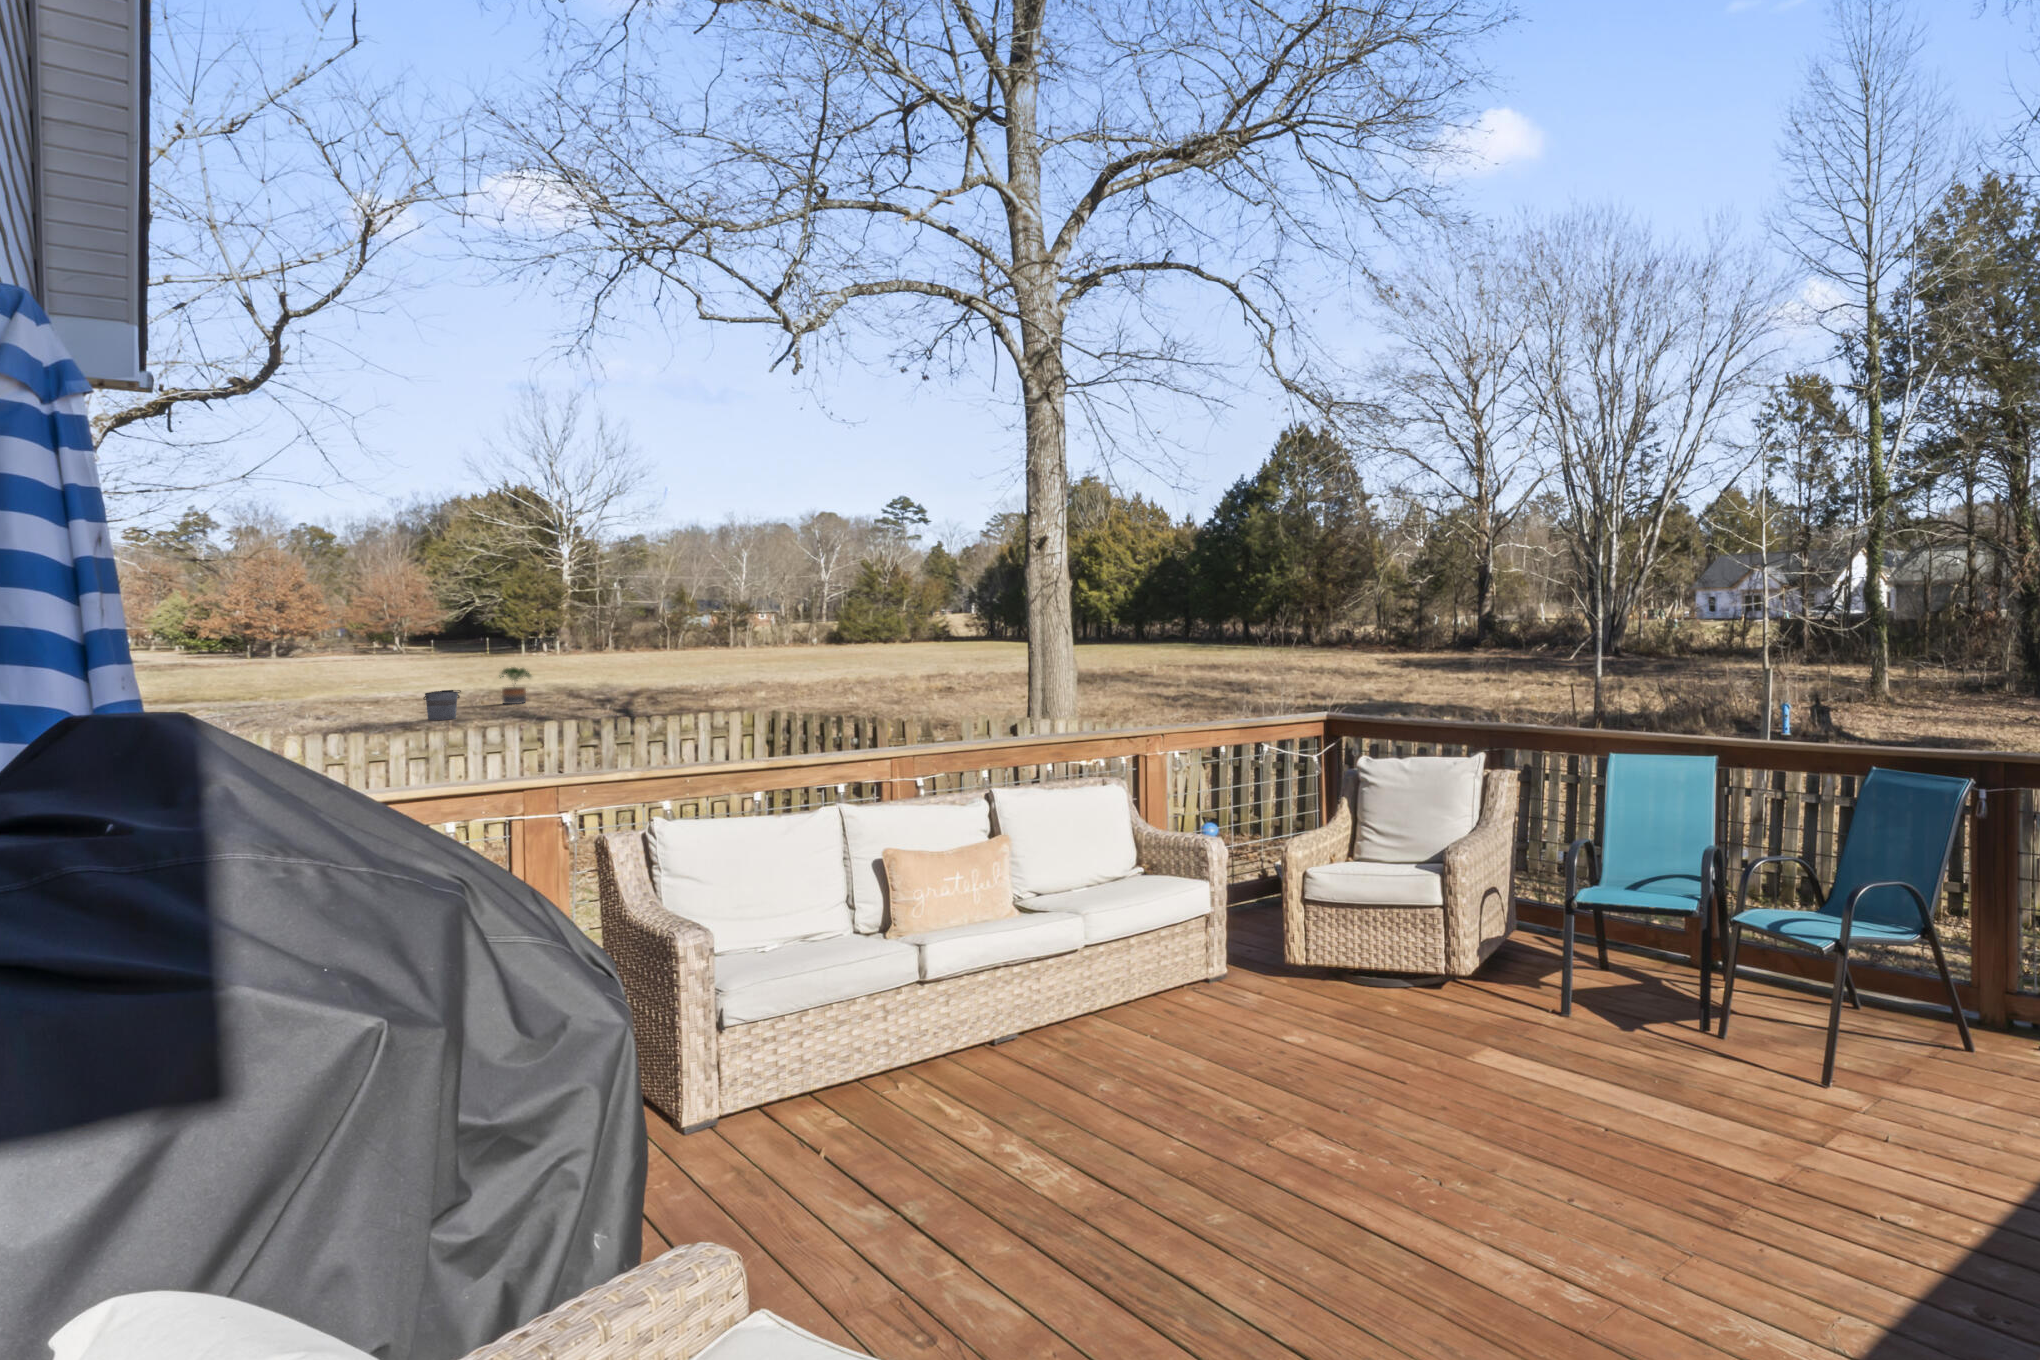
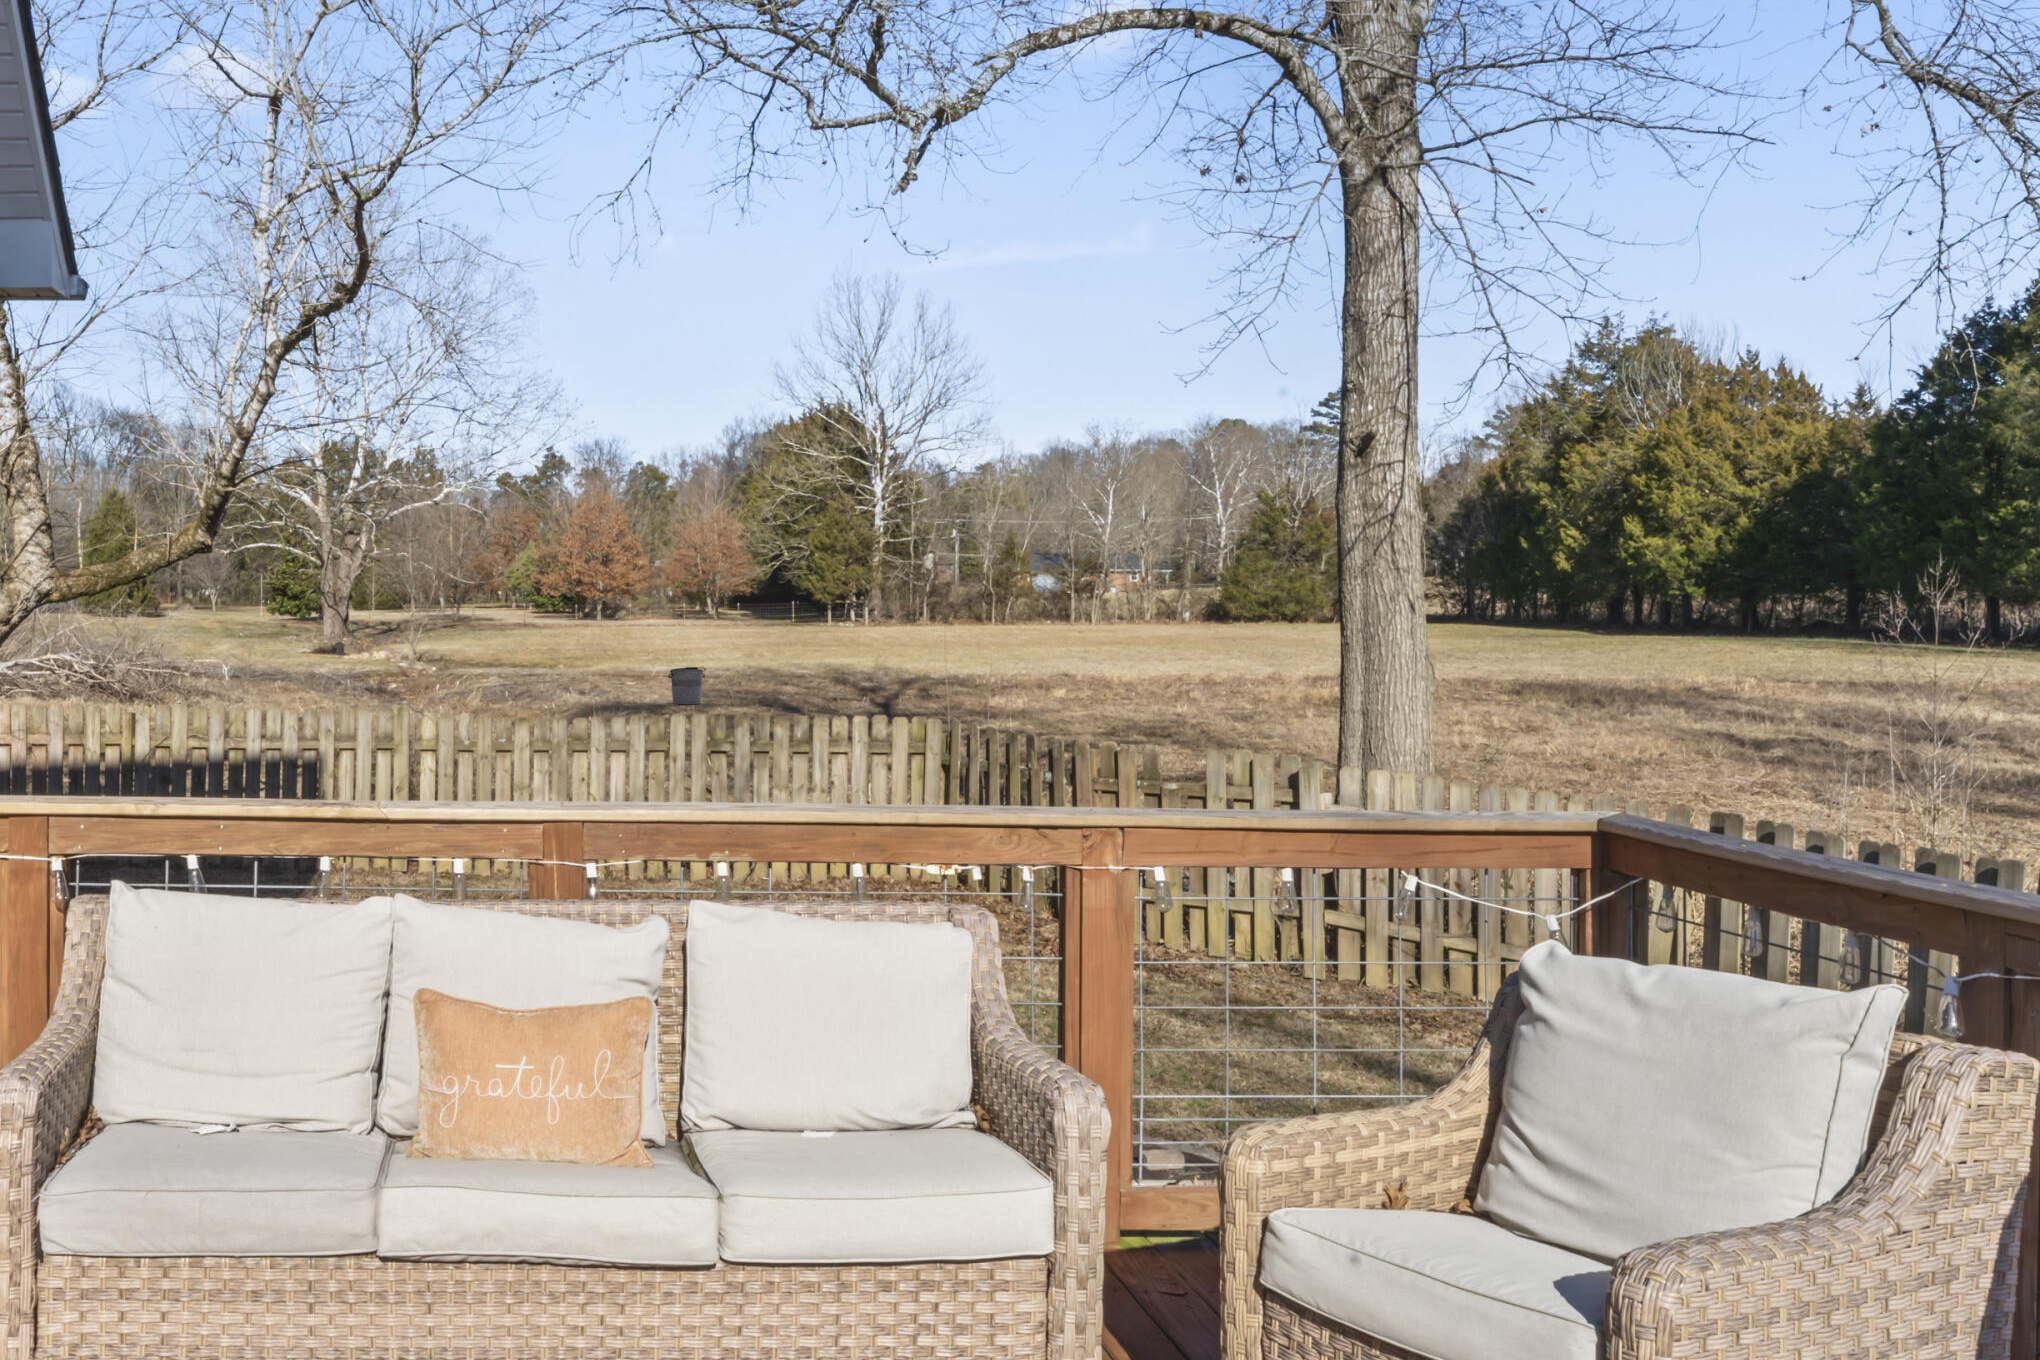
potted tree: present [499,668,531,704] -> none [758,639,795,688]

